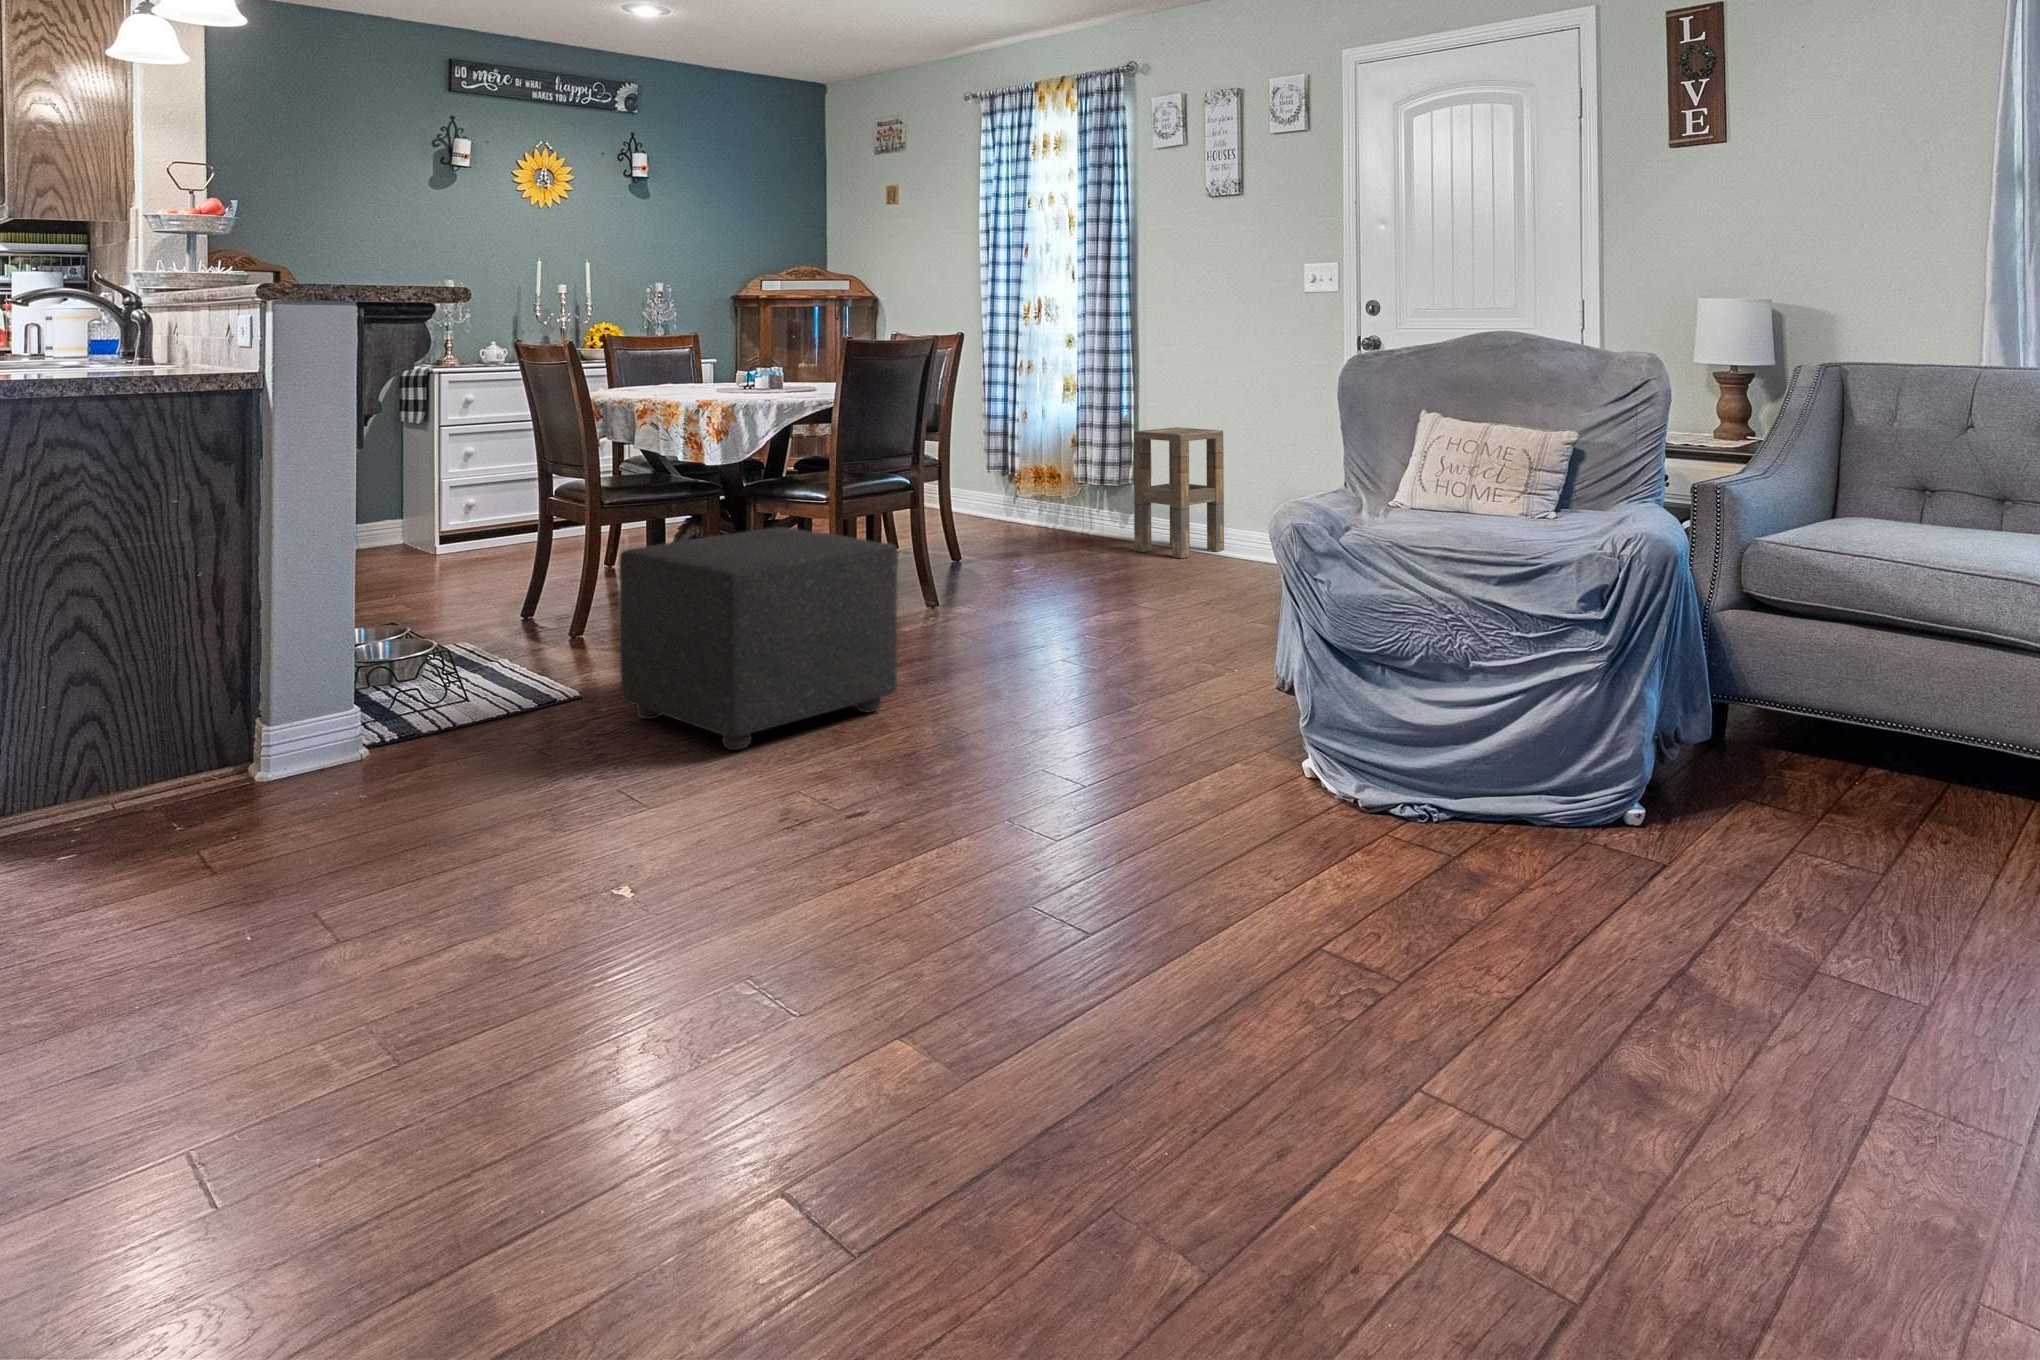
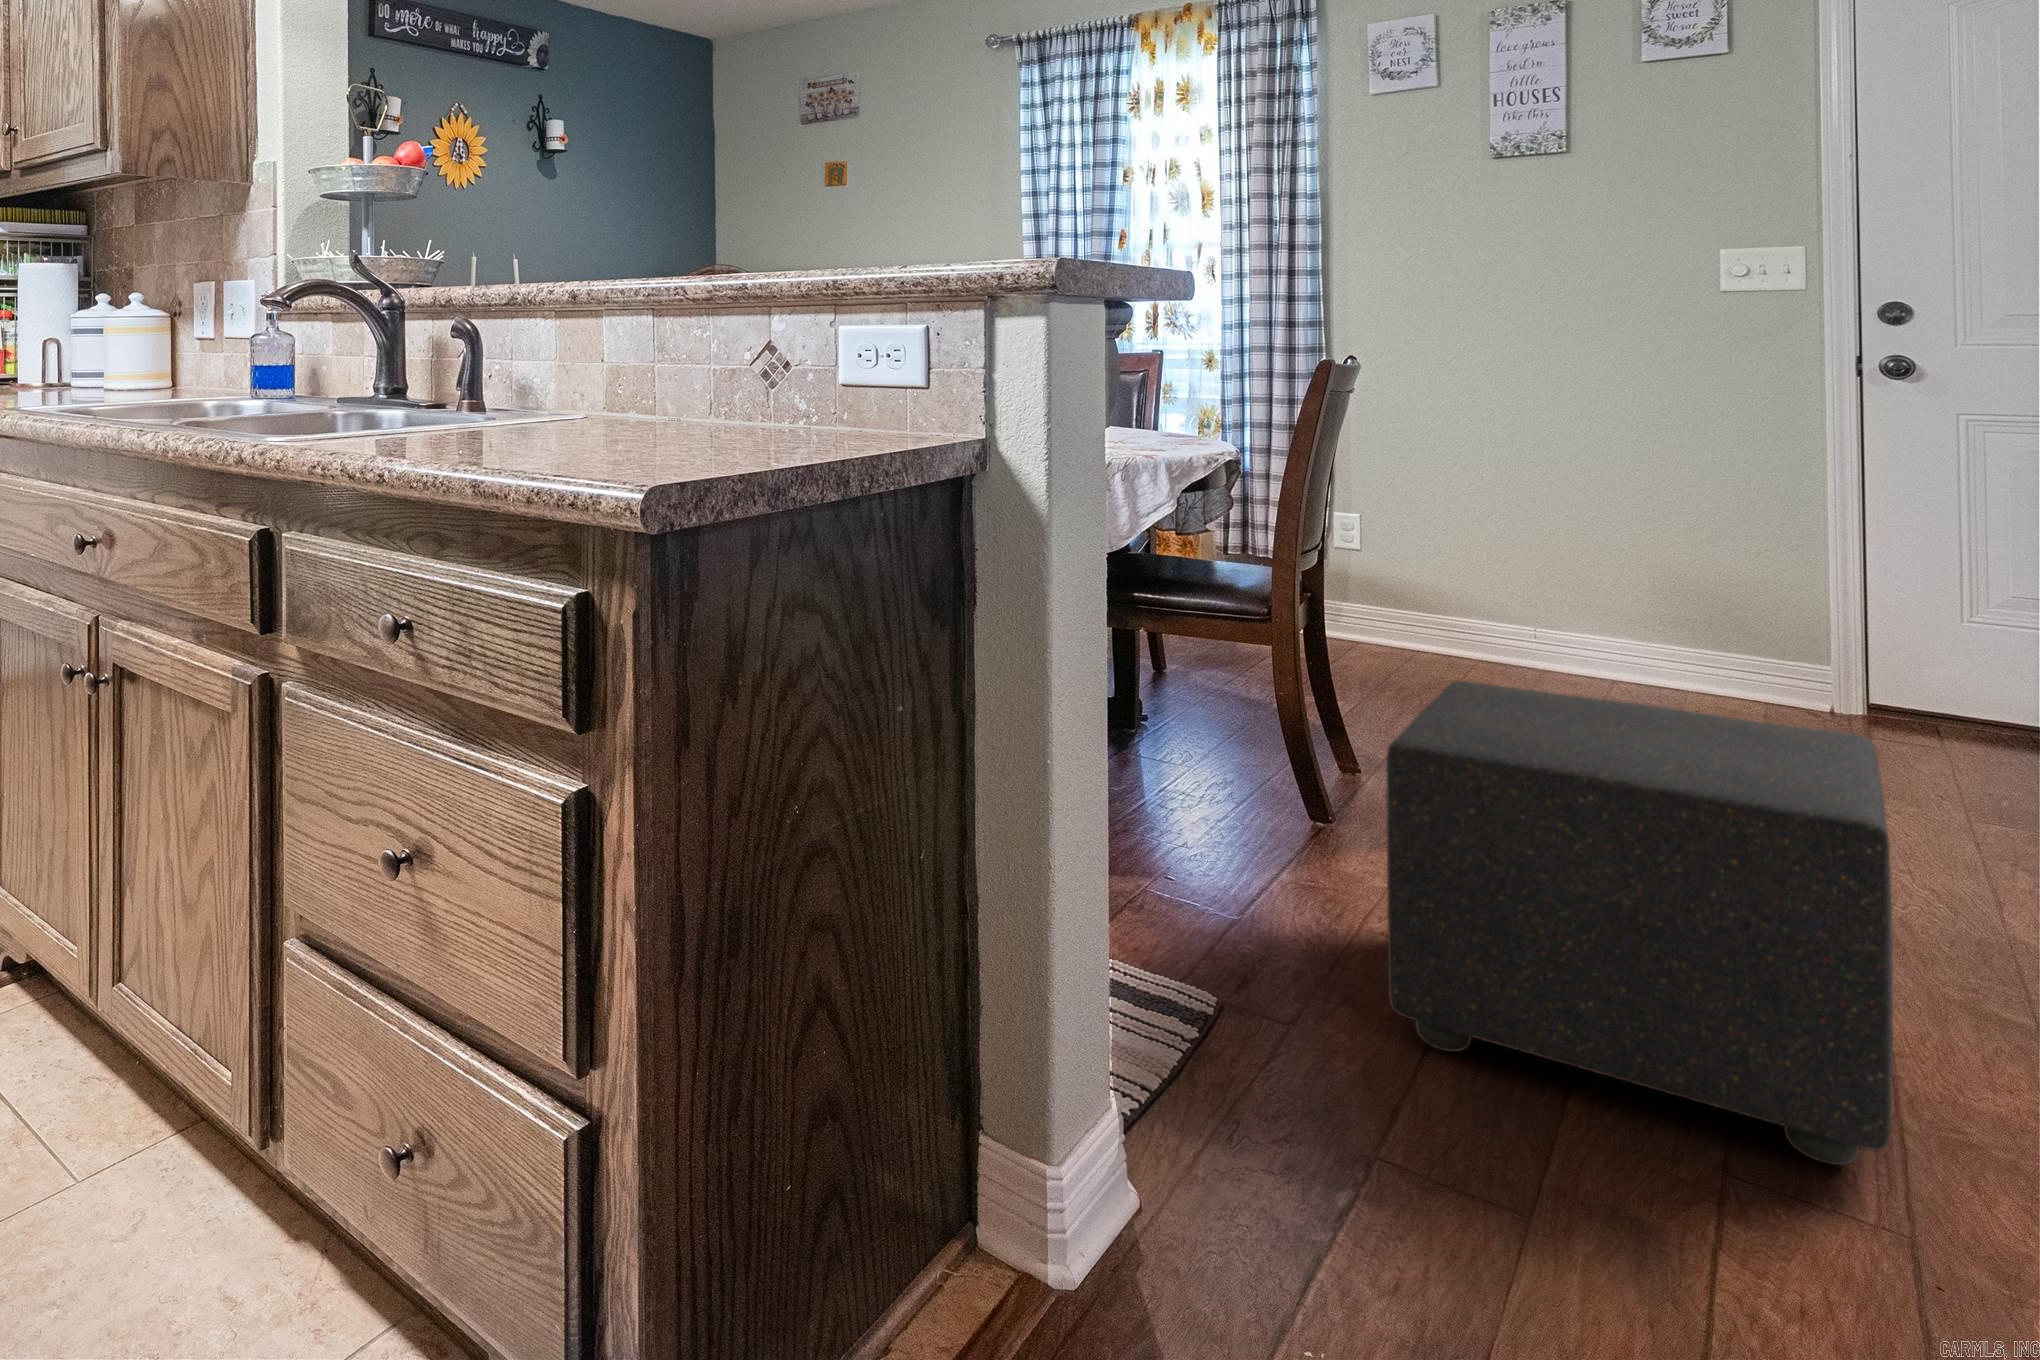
side table: present [1134,427,1224,558] -> none [1393,483,1524,675]

